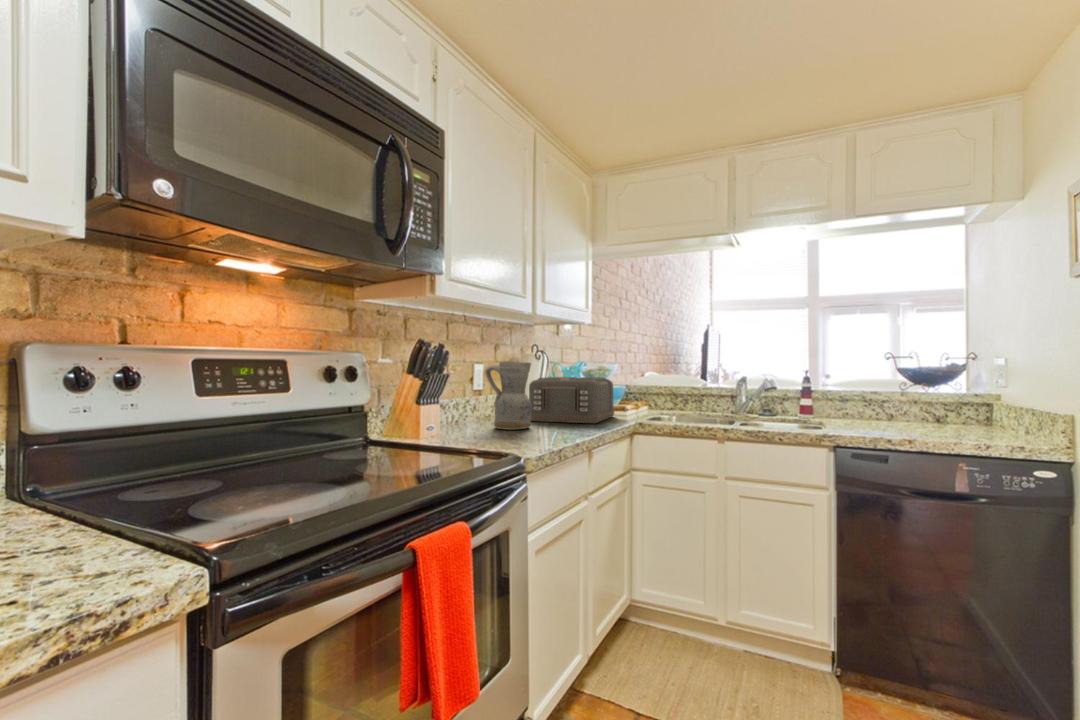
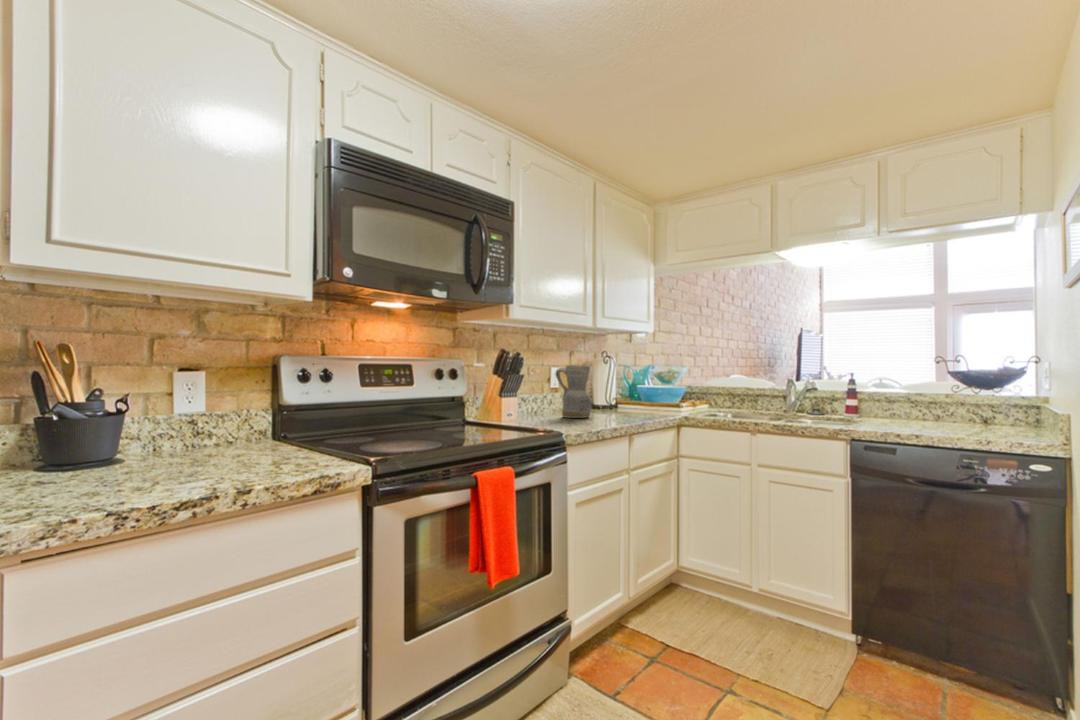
toaster: present [529,377,614,423] -> none [593,378,670,416]

